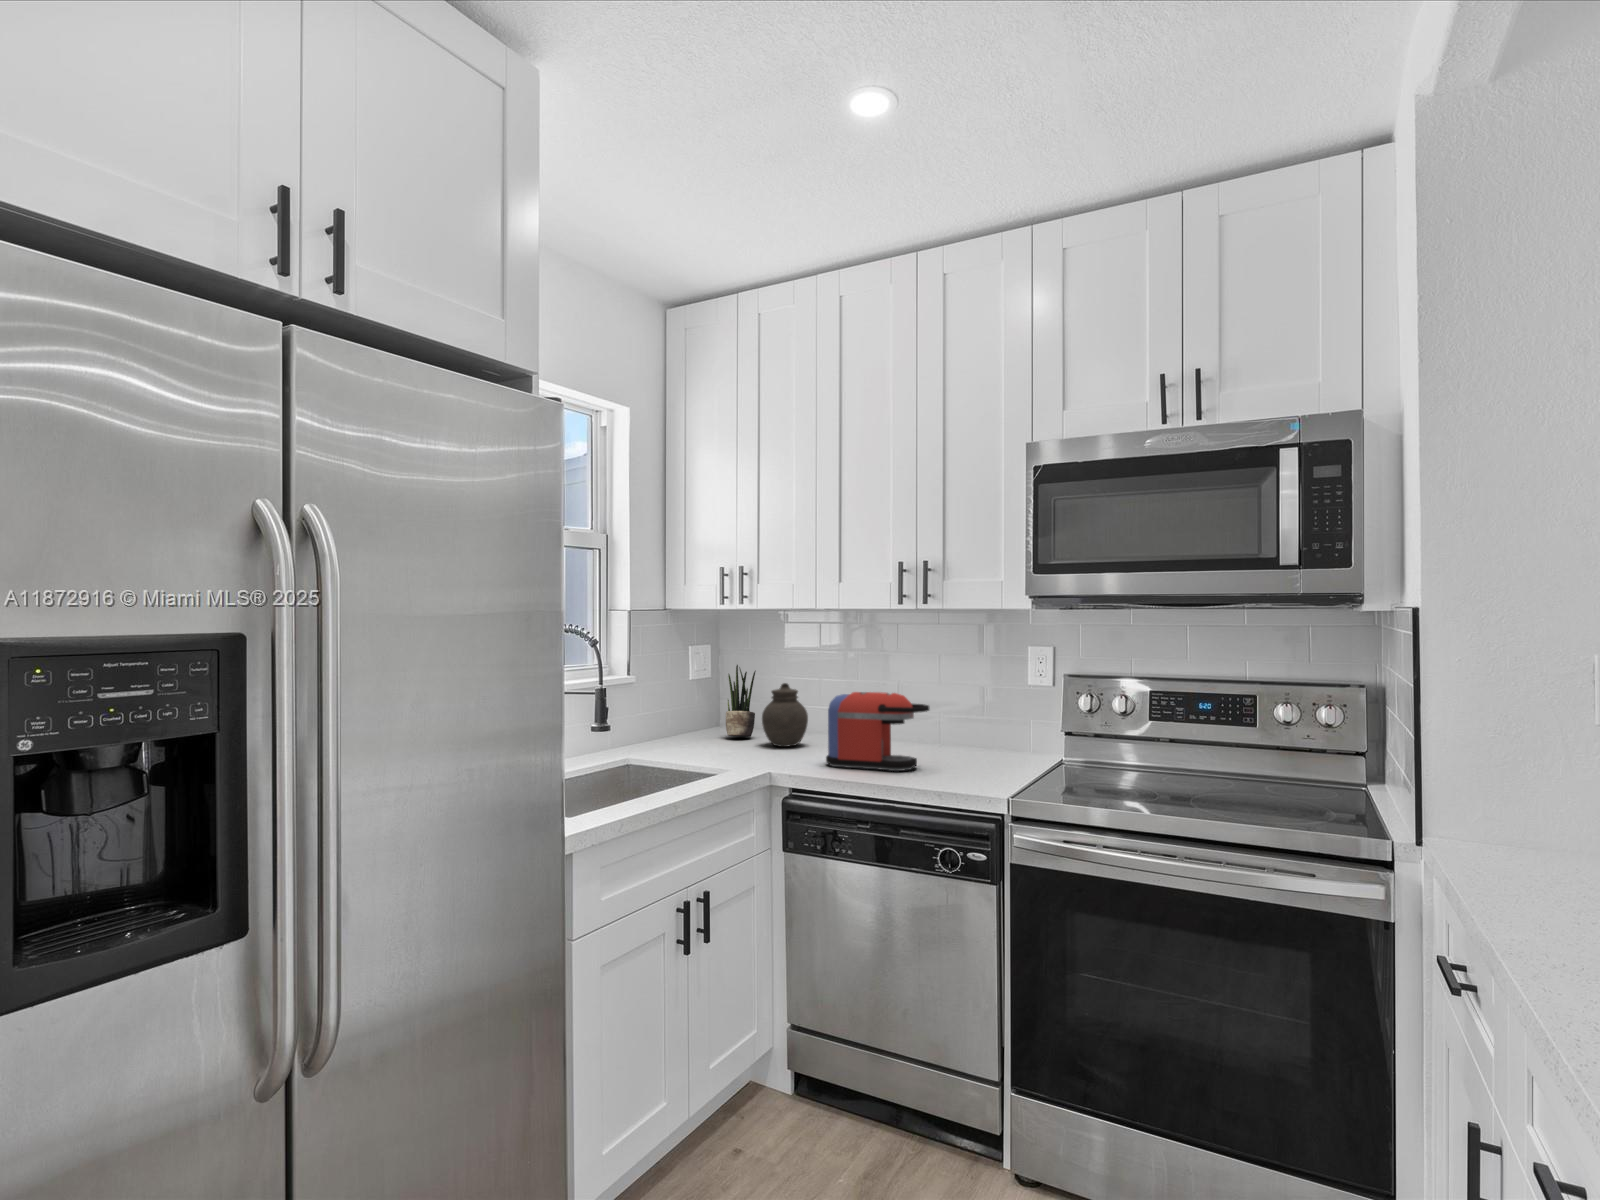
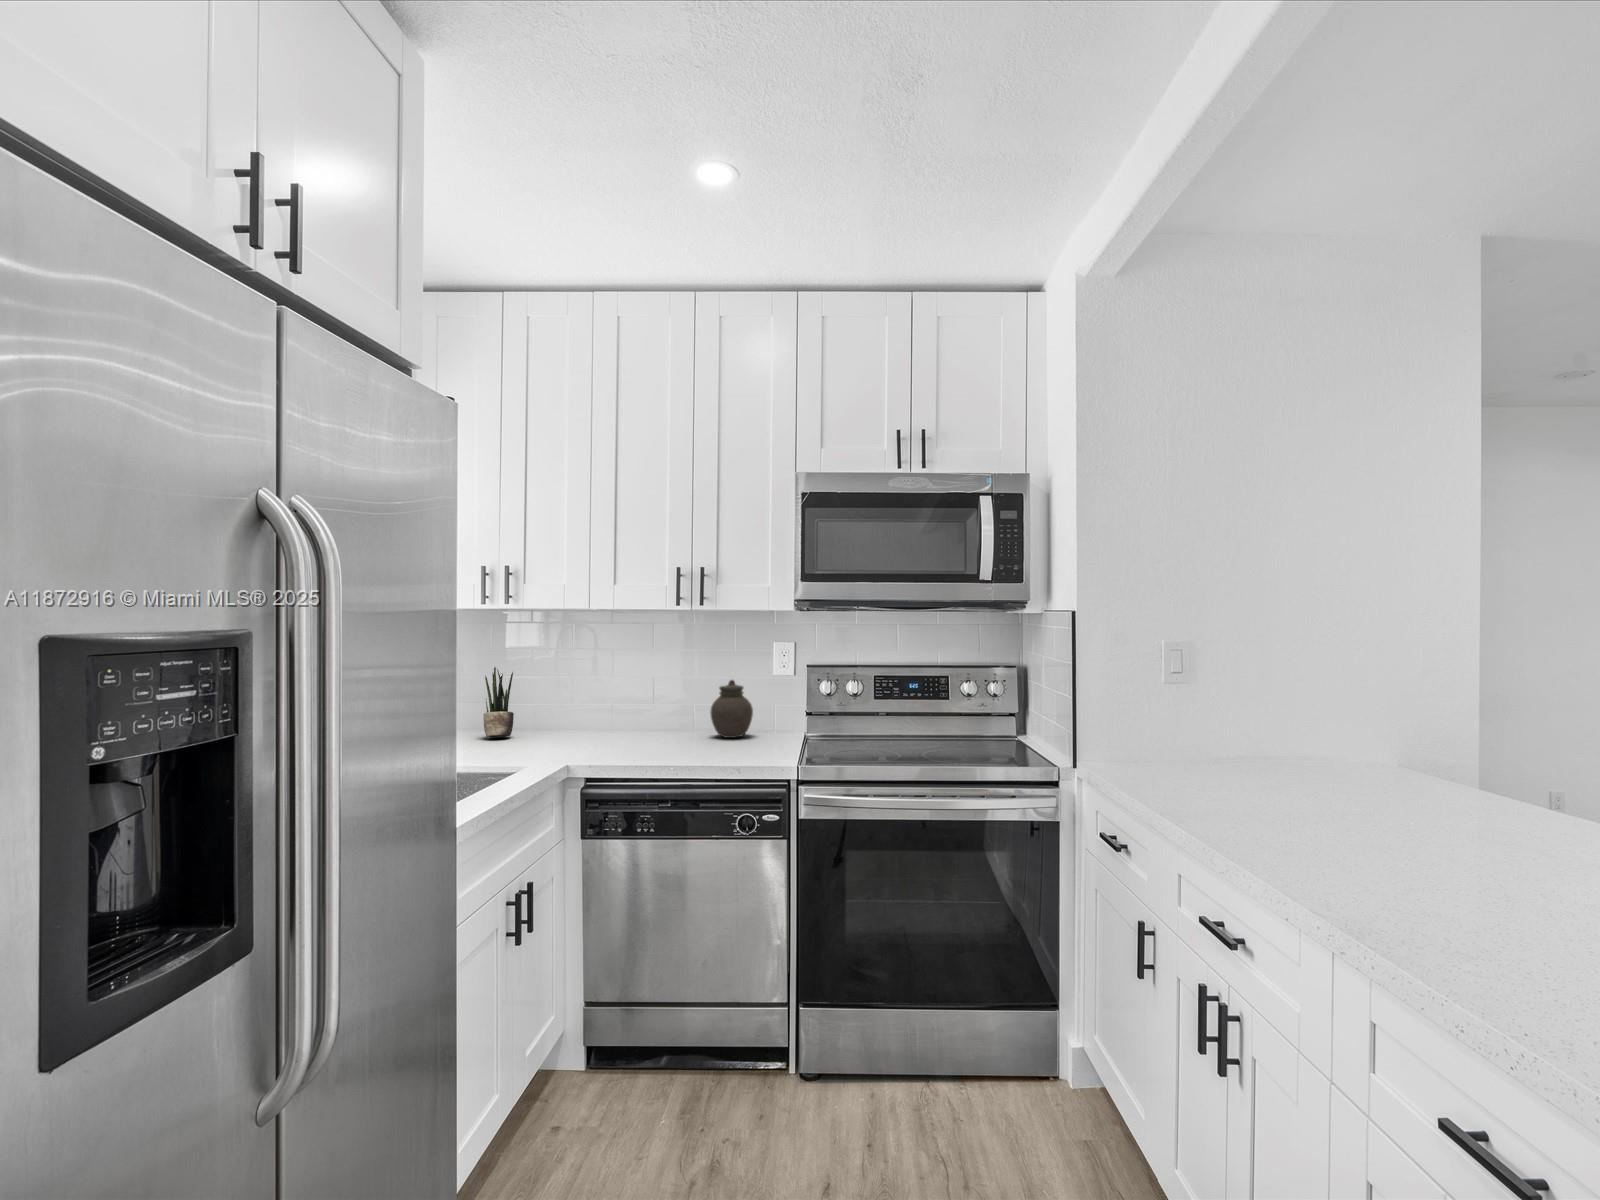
jar: present [762,683,808,747] -> present [710,680,753,738]
coffee maker: present [826,692,930,771] -> none [610,686,707,756]

